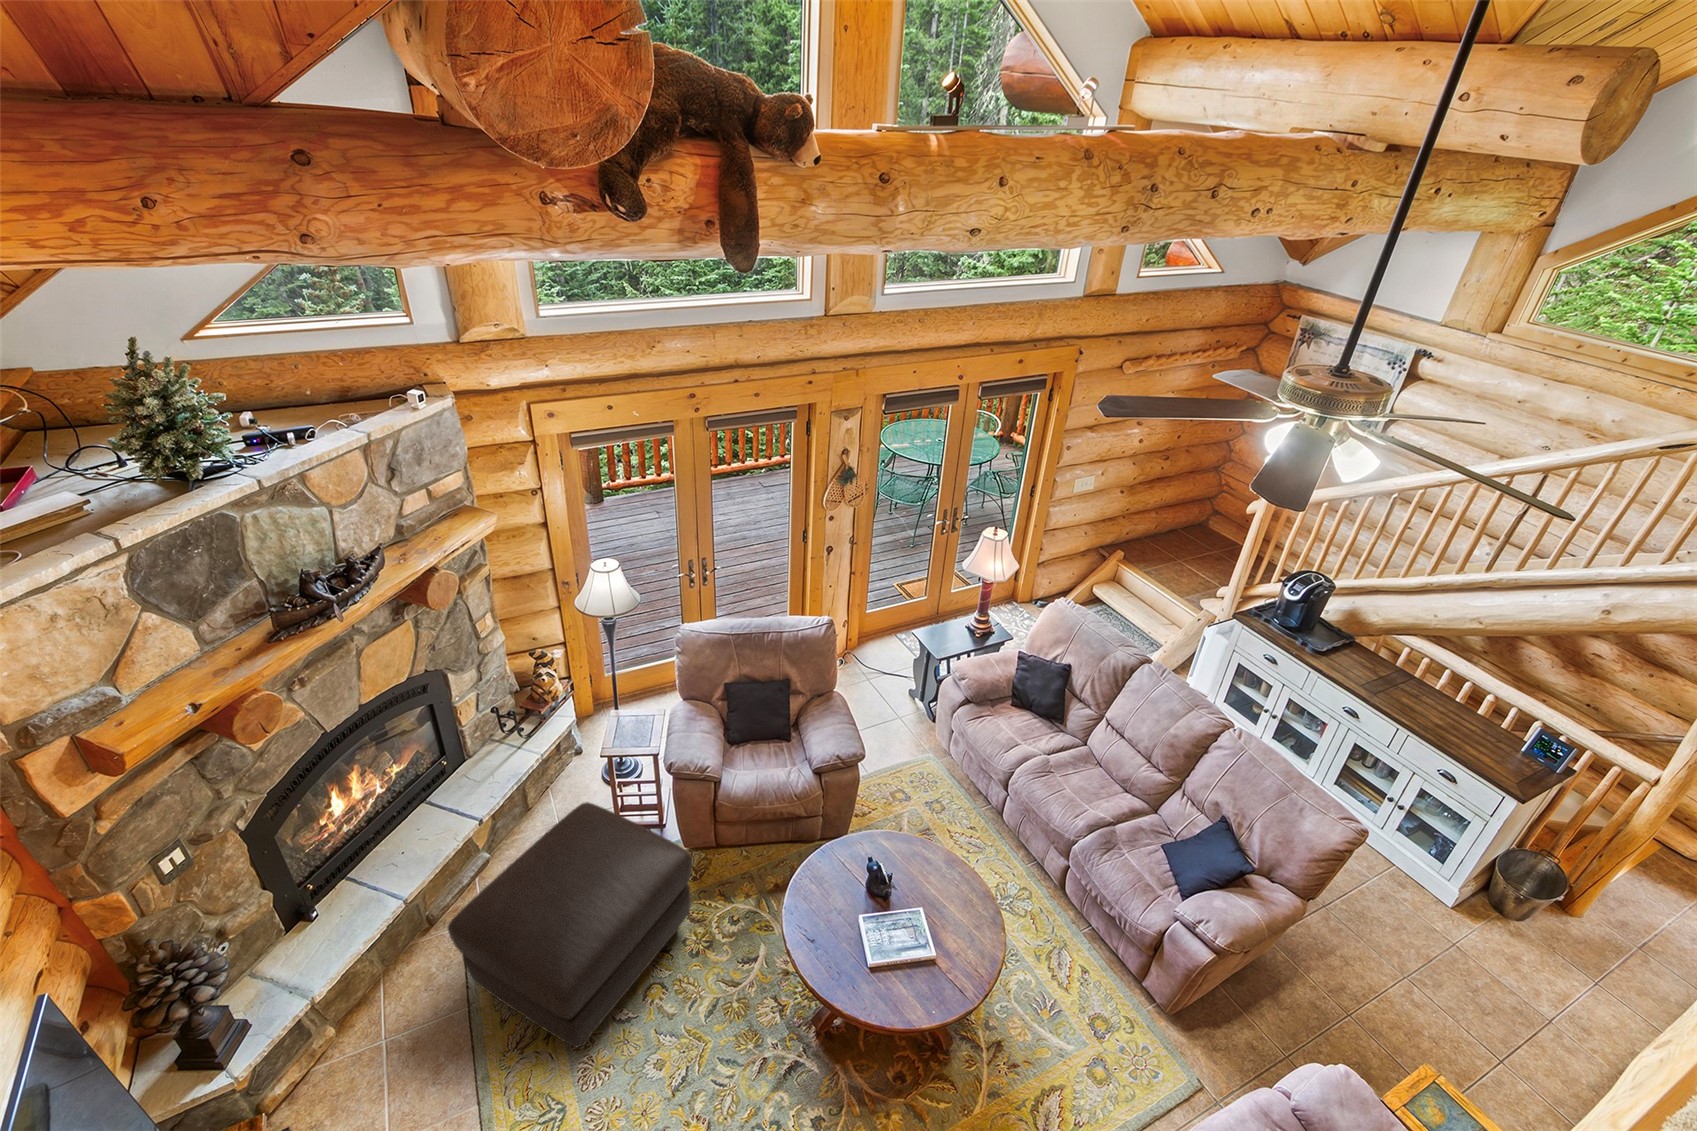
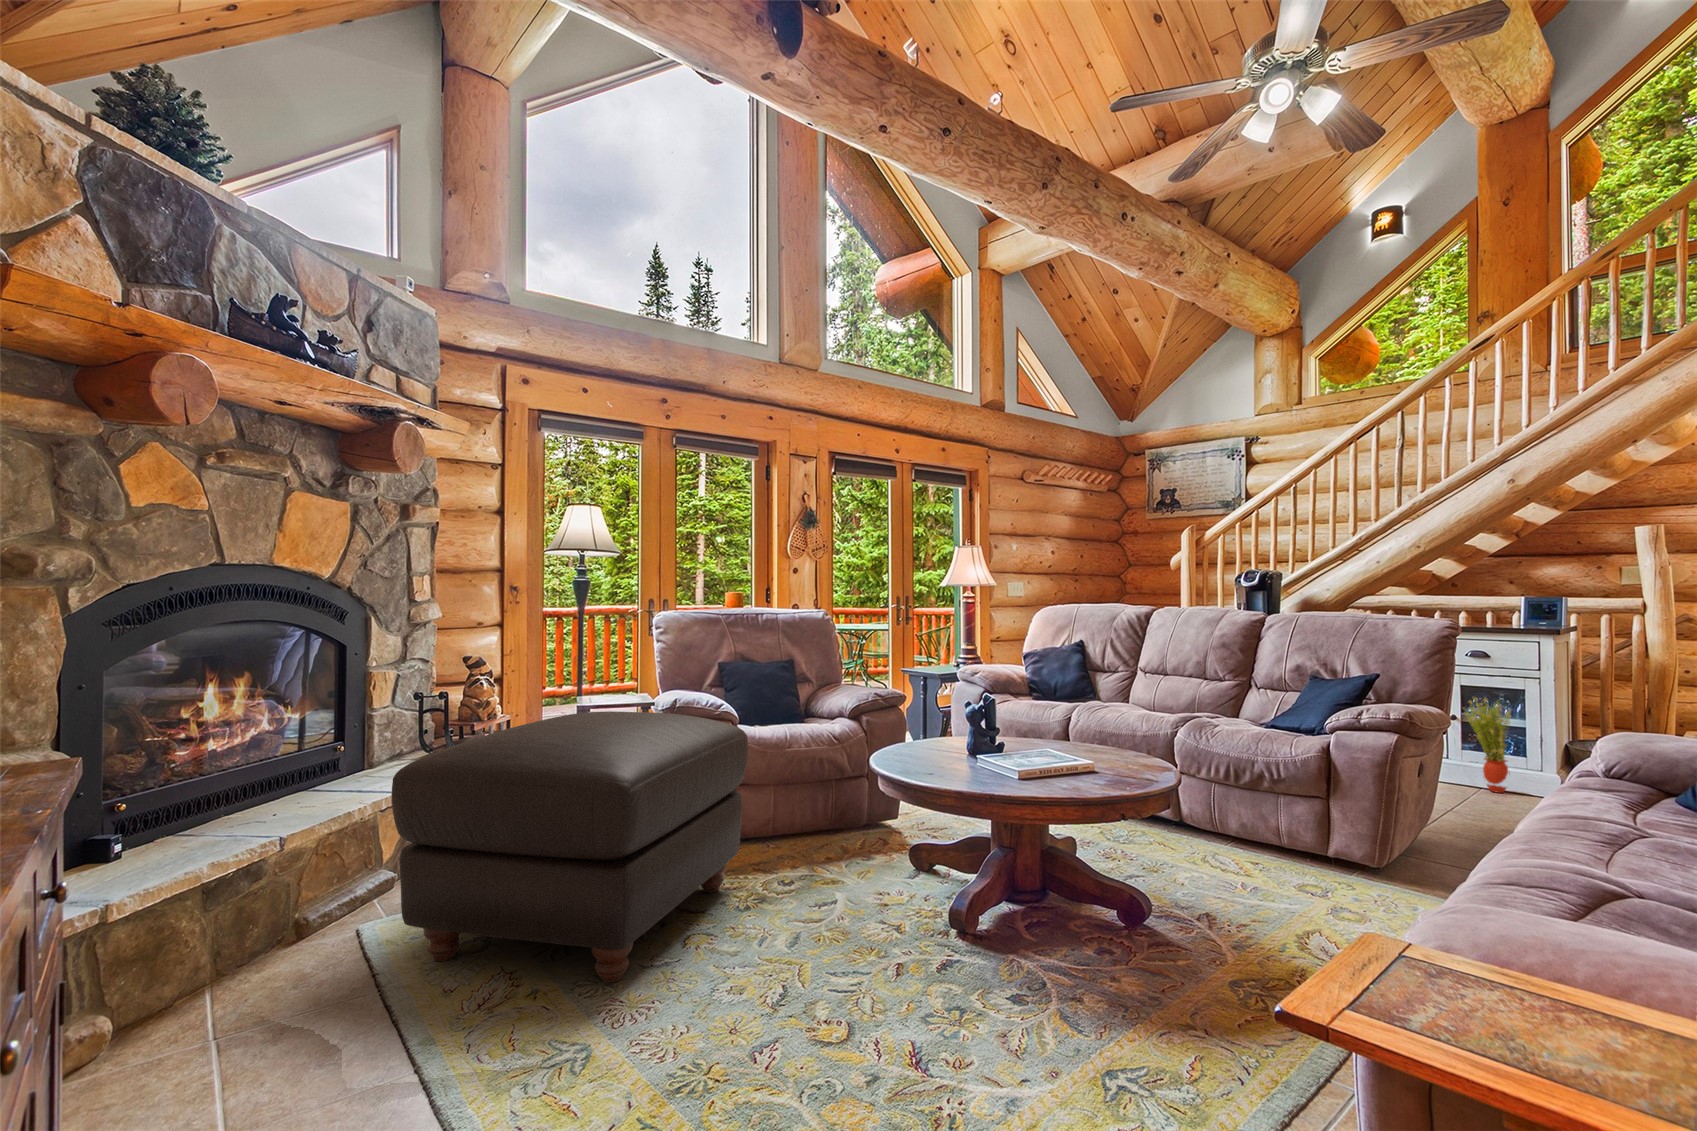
potted plant: none [1396,809,1447,886] -> present [1463,698,1511,793]

